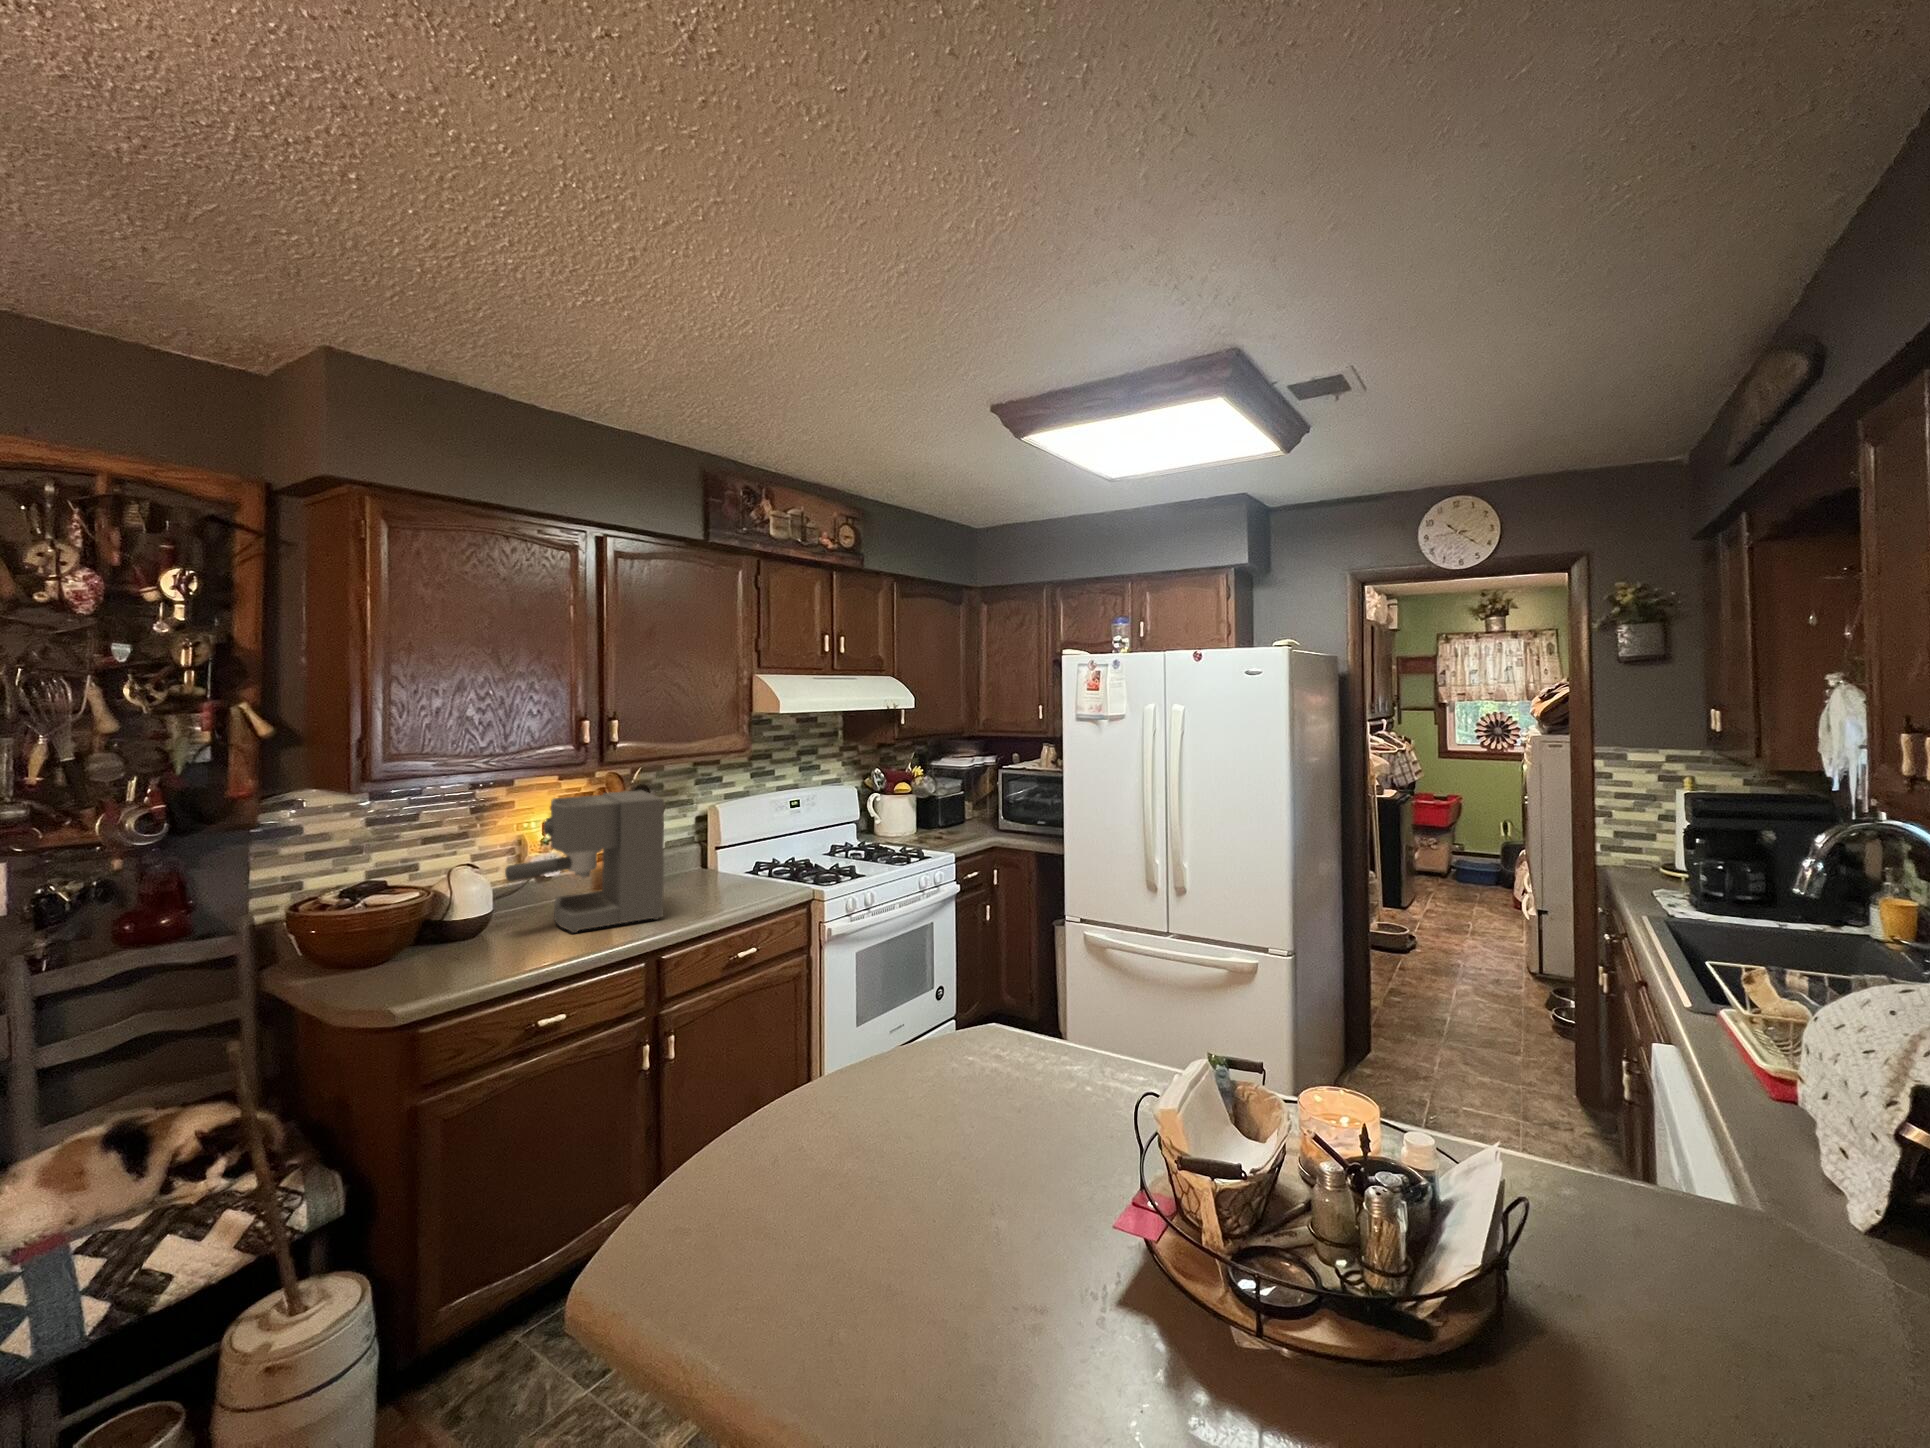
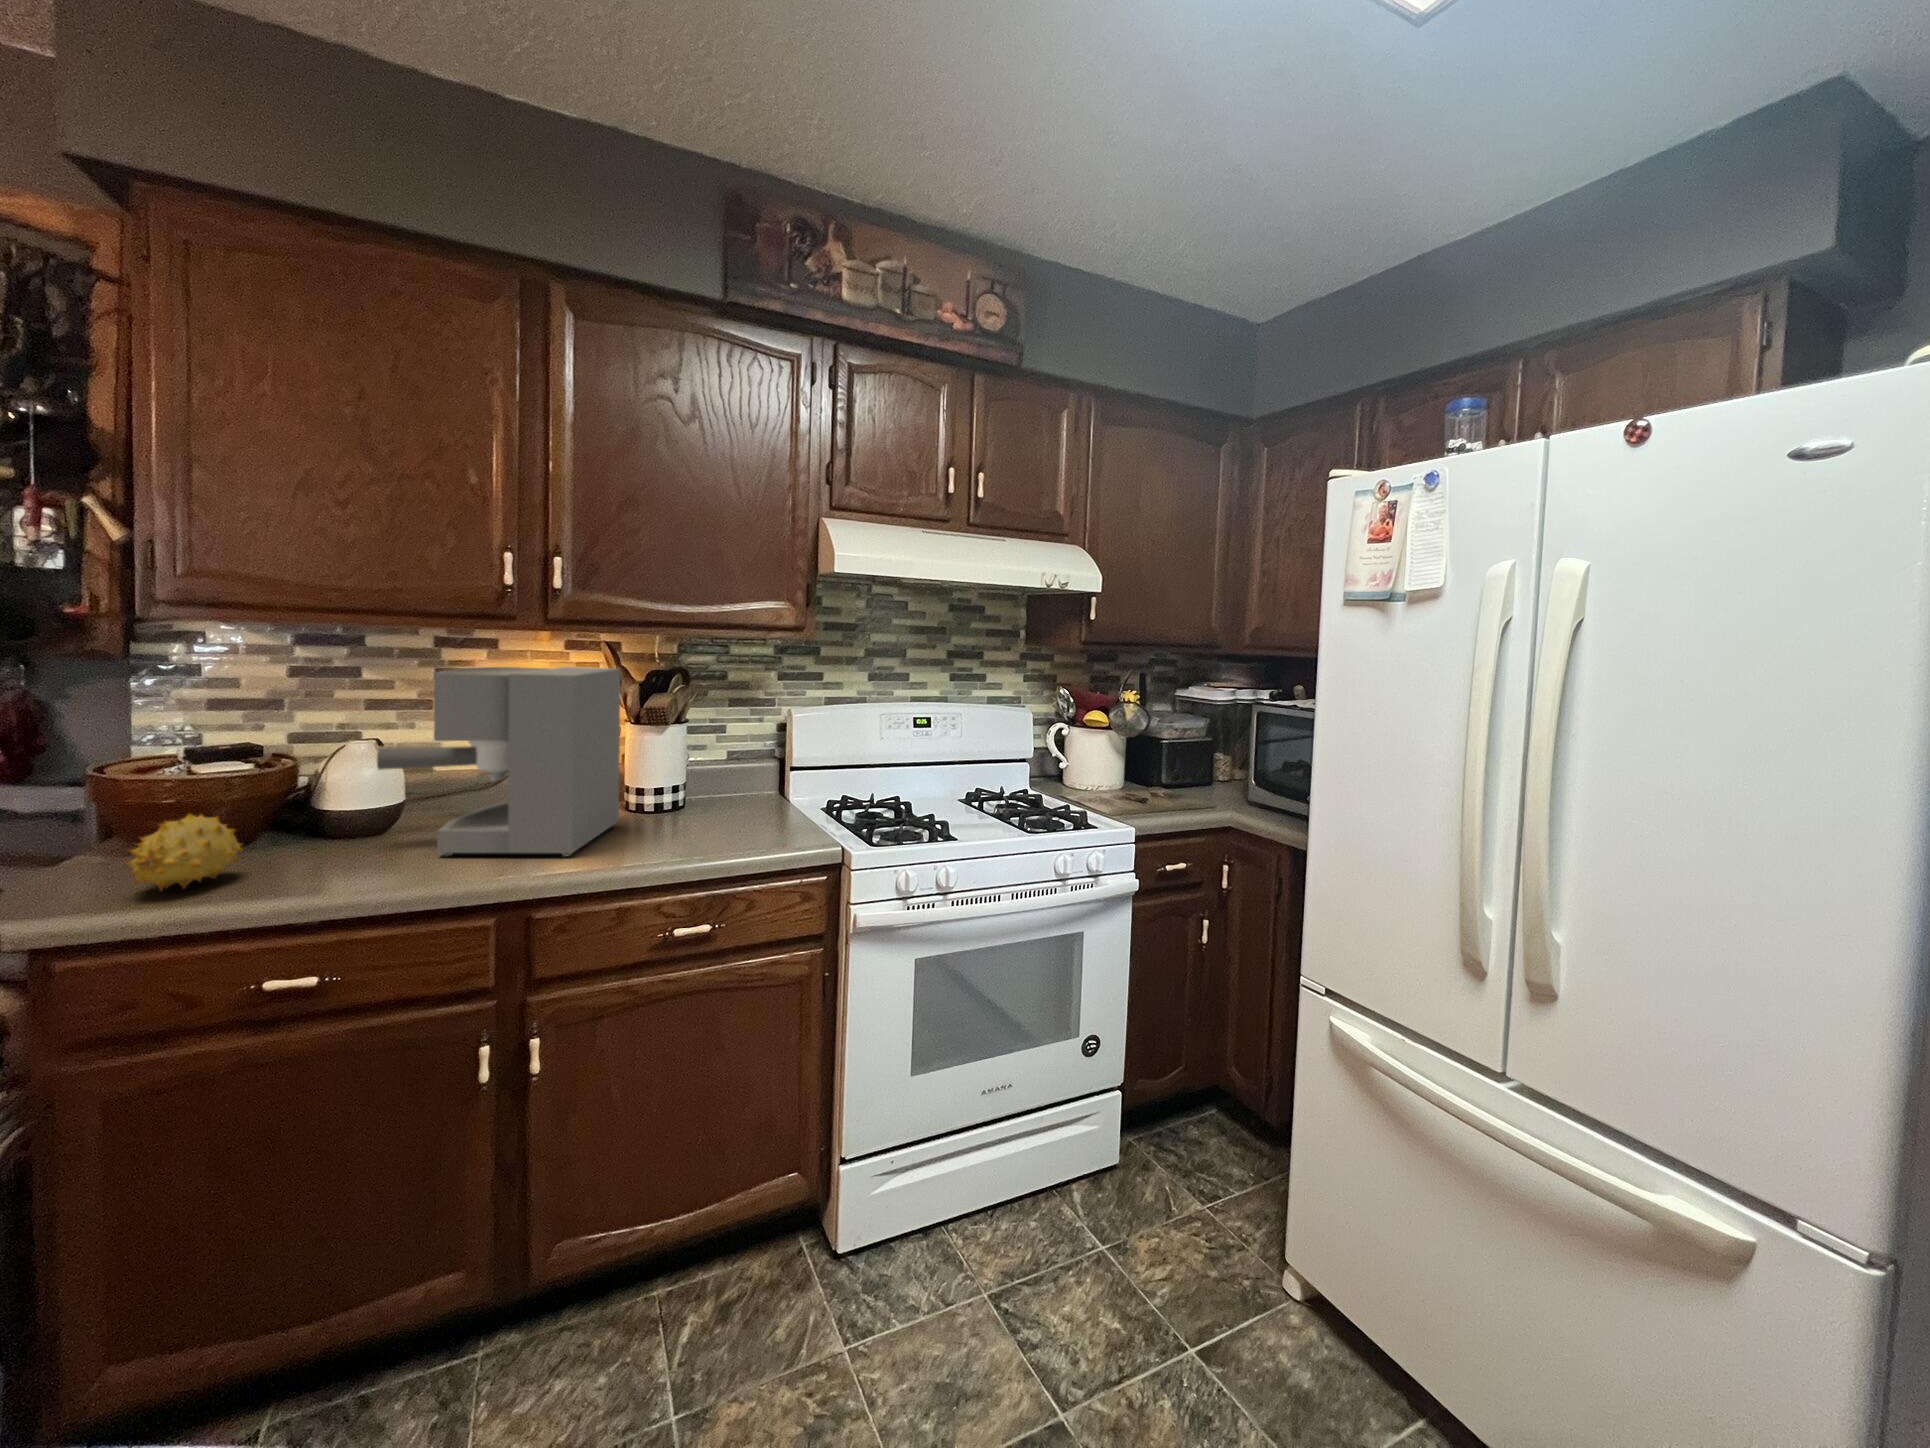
fruit: none [415,923,484,977] -> present [125,813,243,890]

